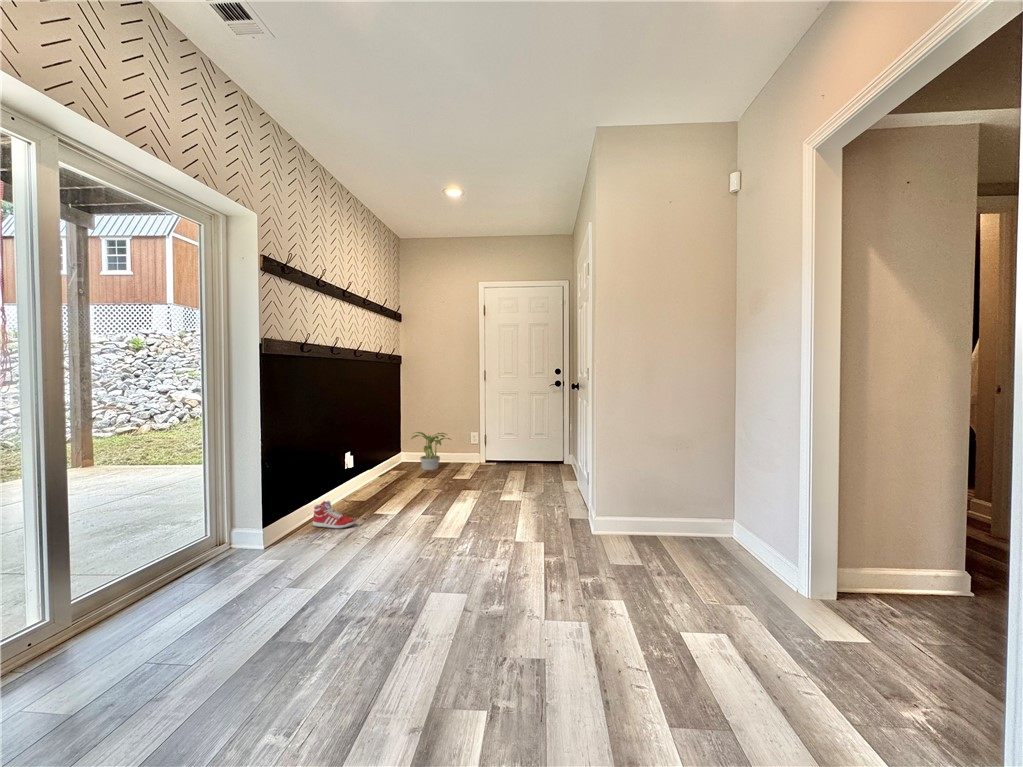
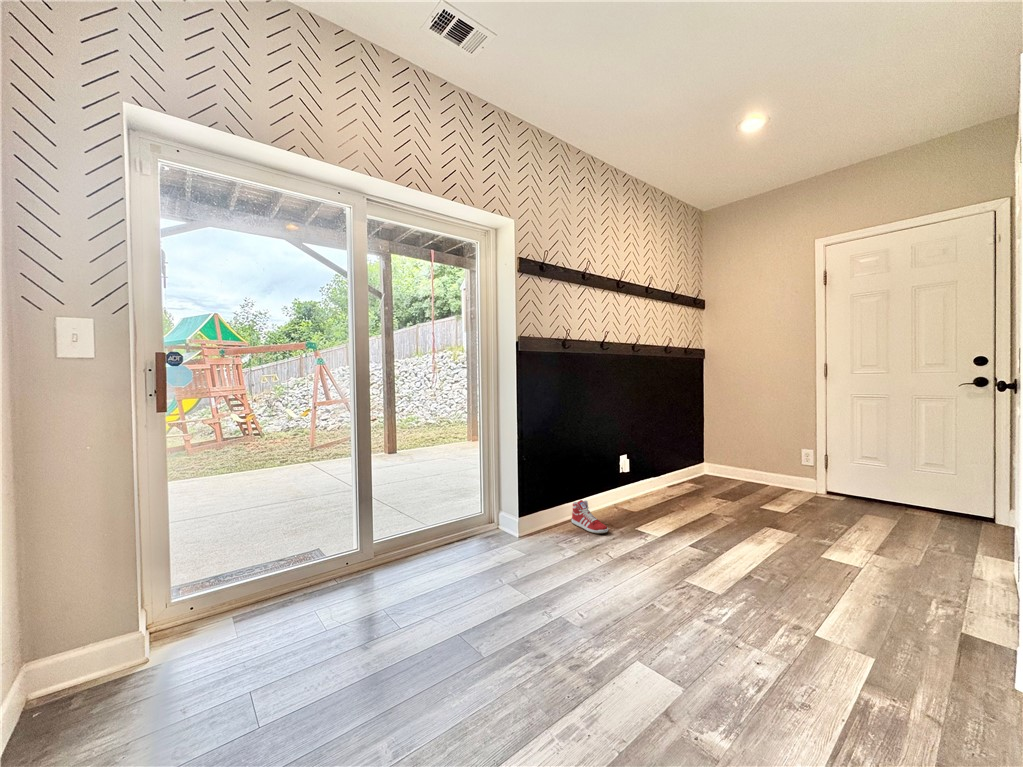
potted plant: present [411,432,450,470] -> none [706,441,767,490]

